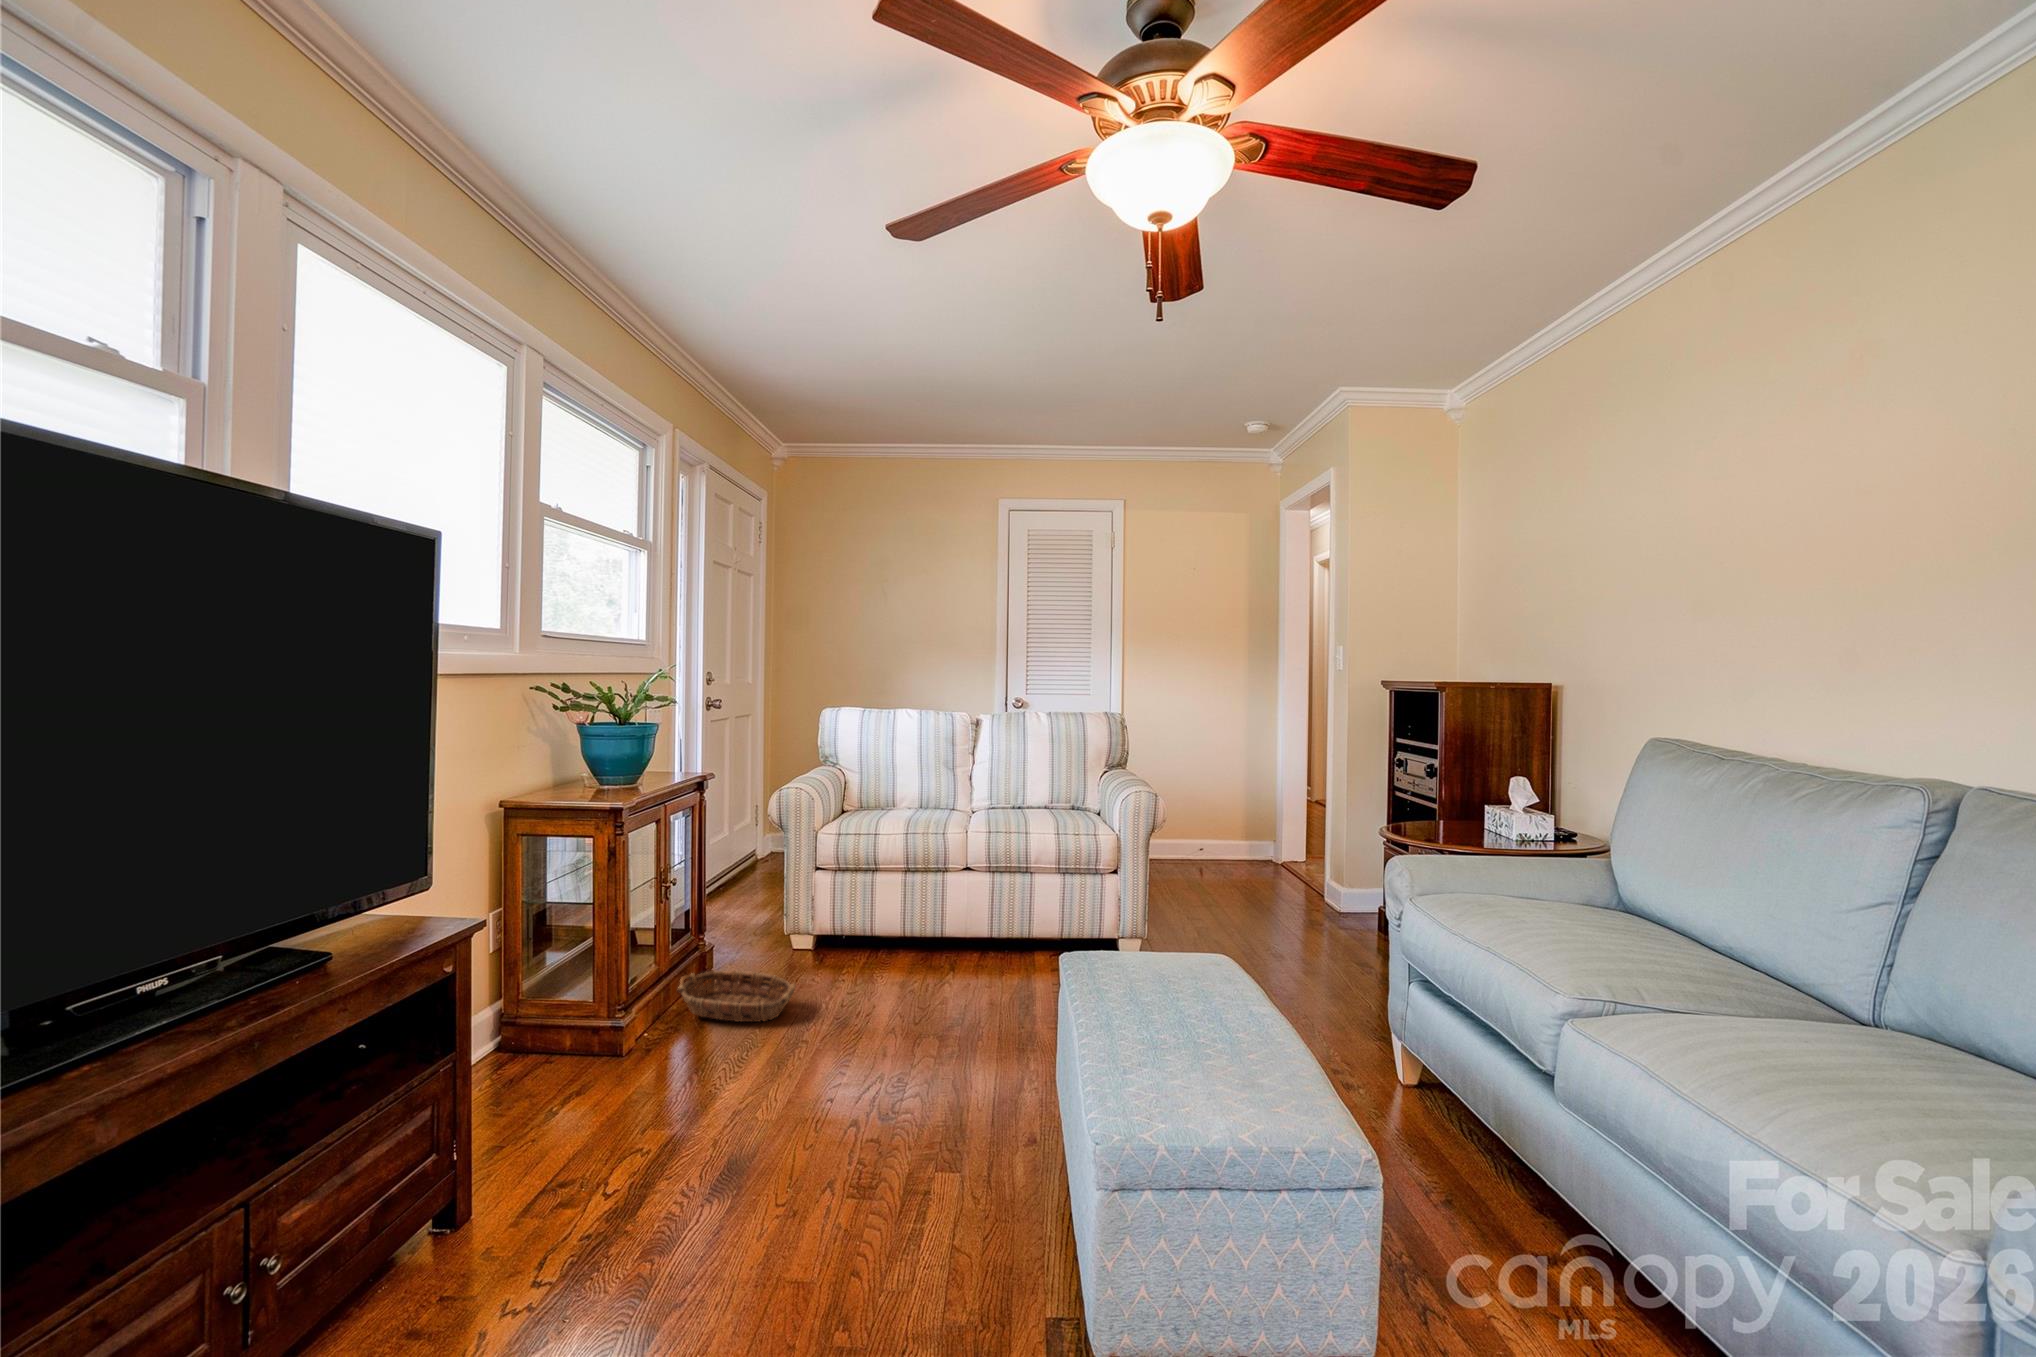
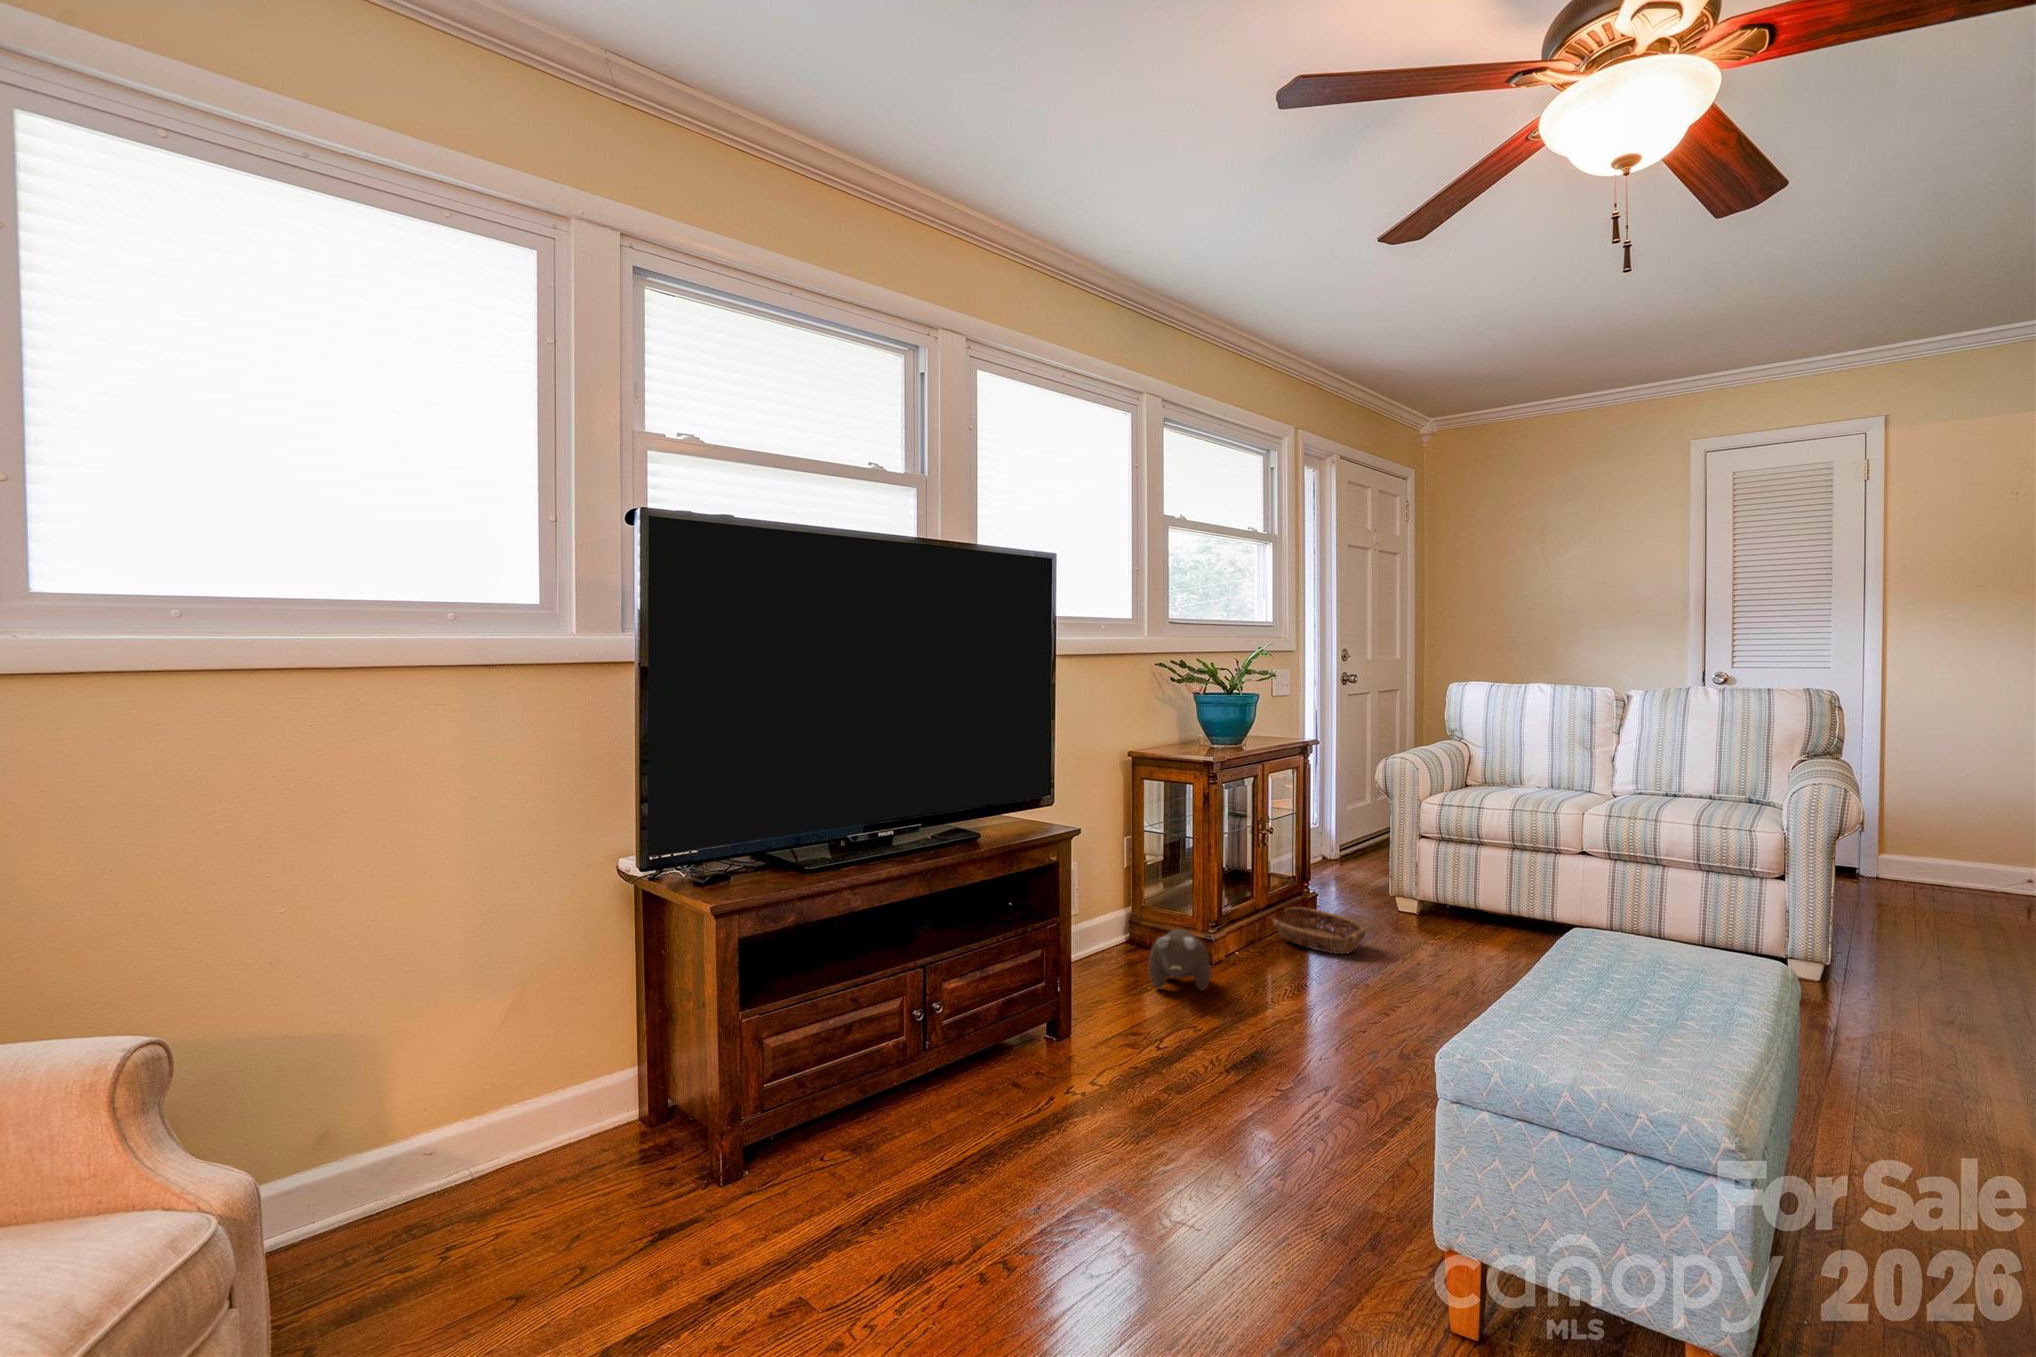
plush toy: none [554,1053,649,1152] -> present [1149,929,1211,990]

